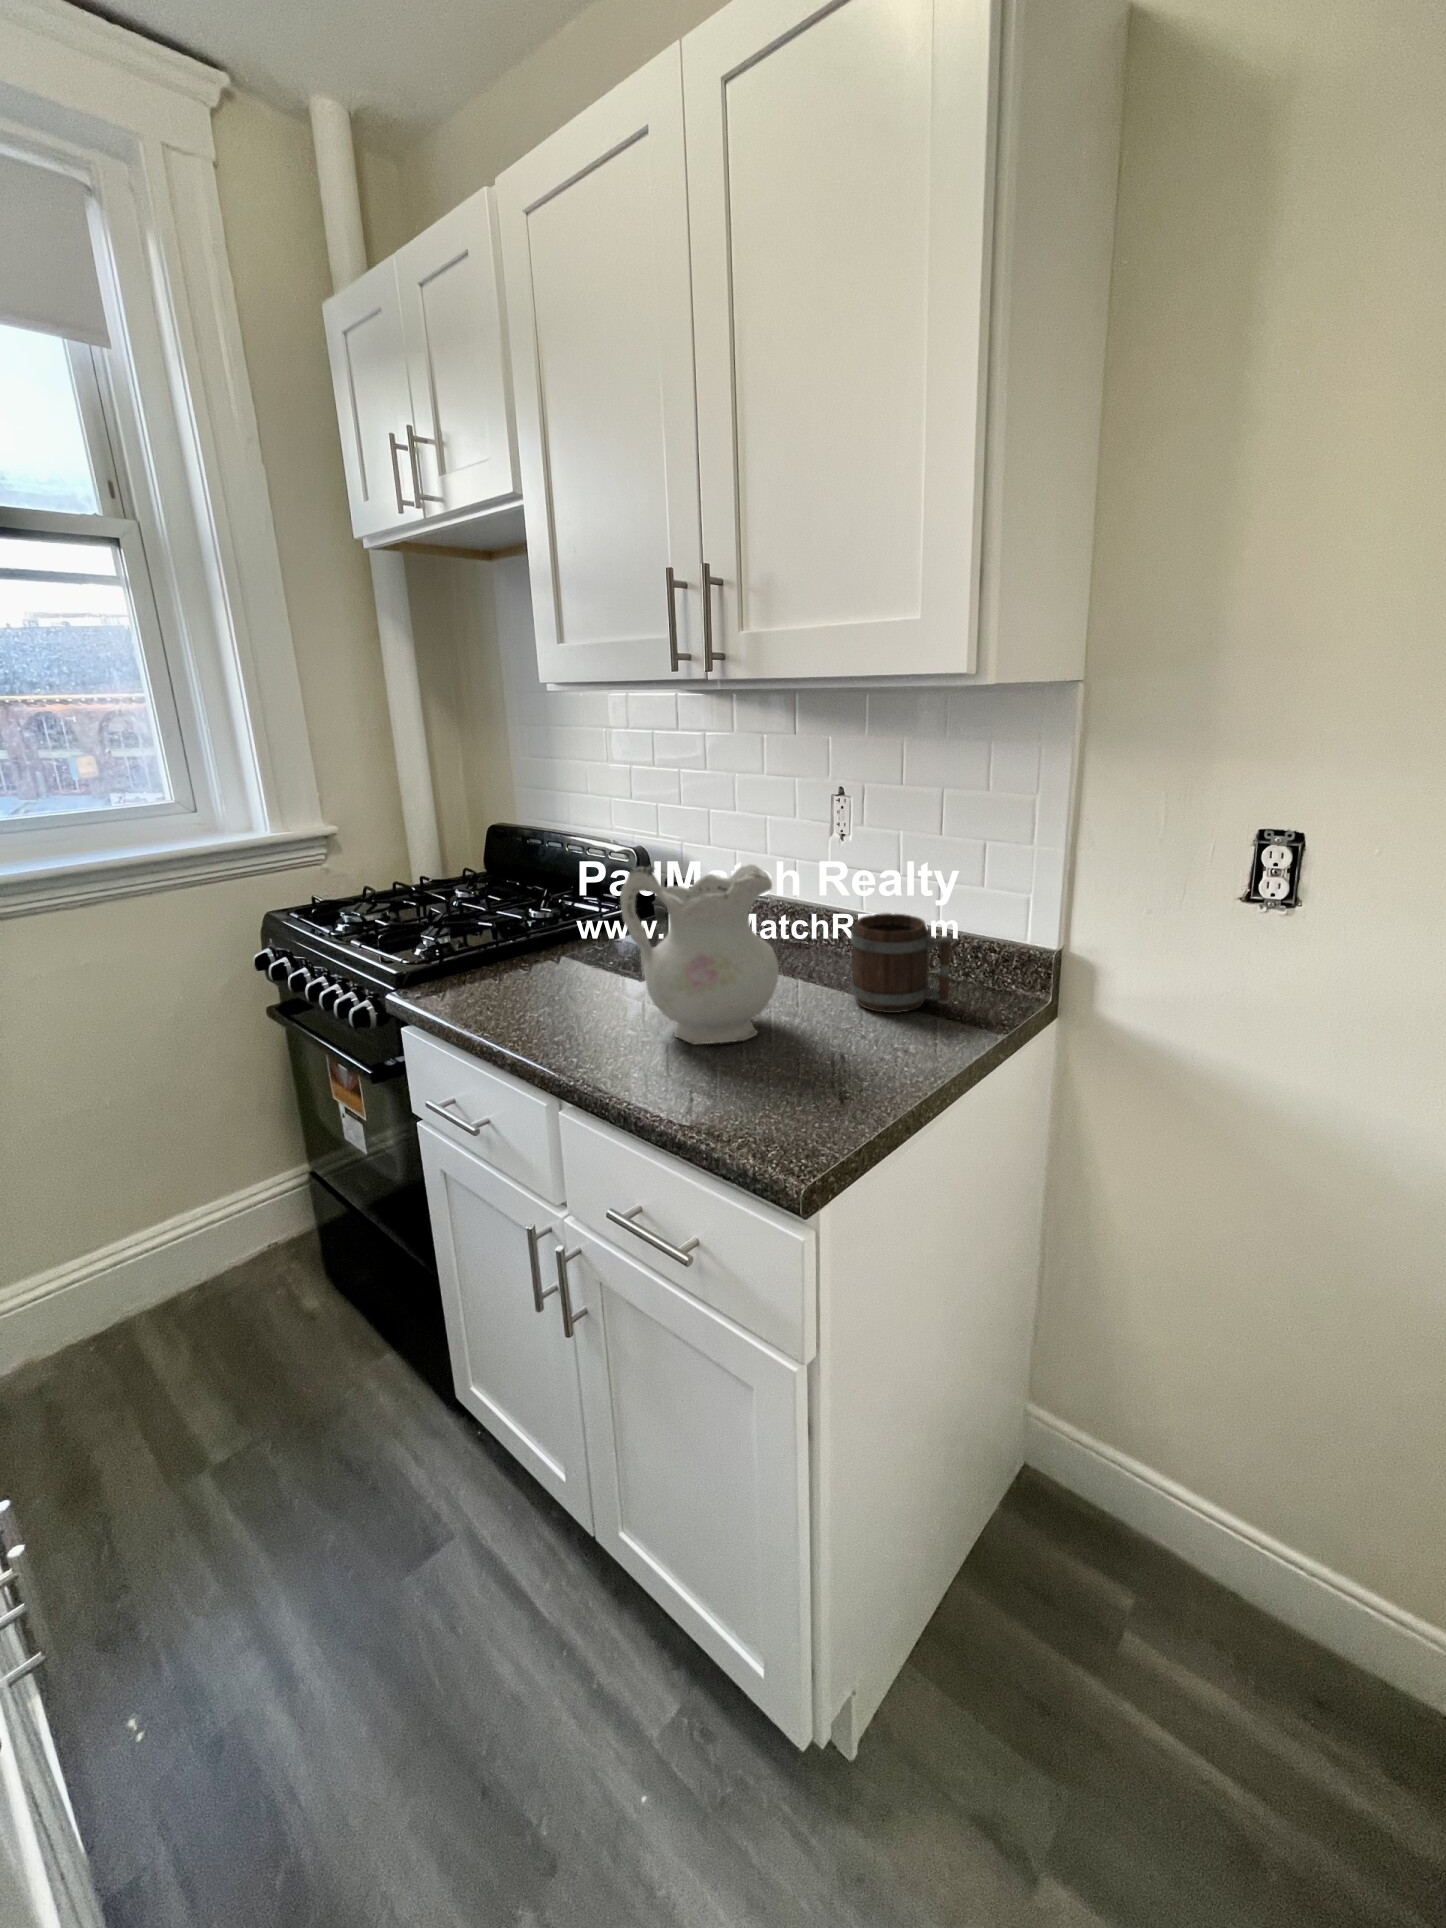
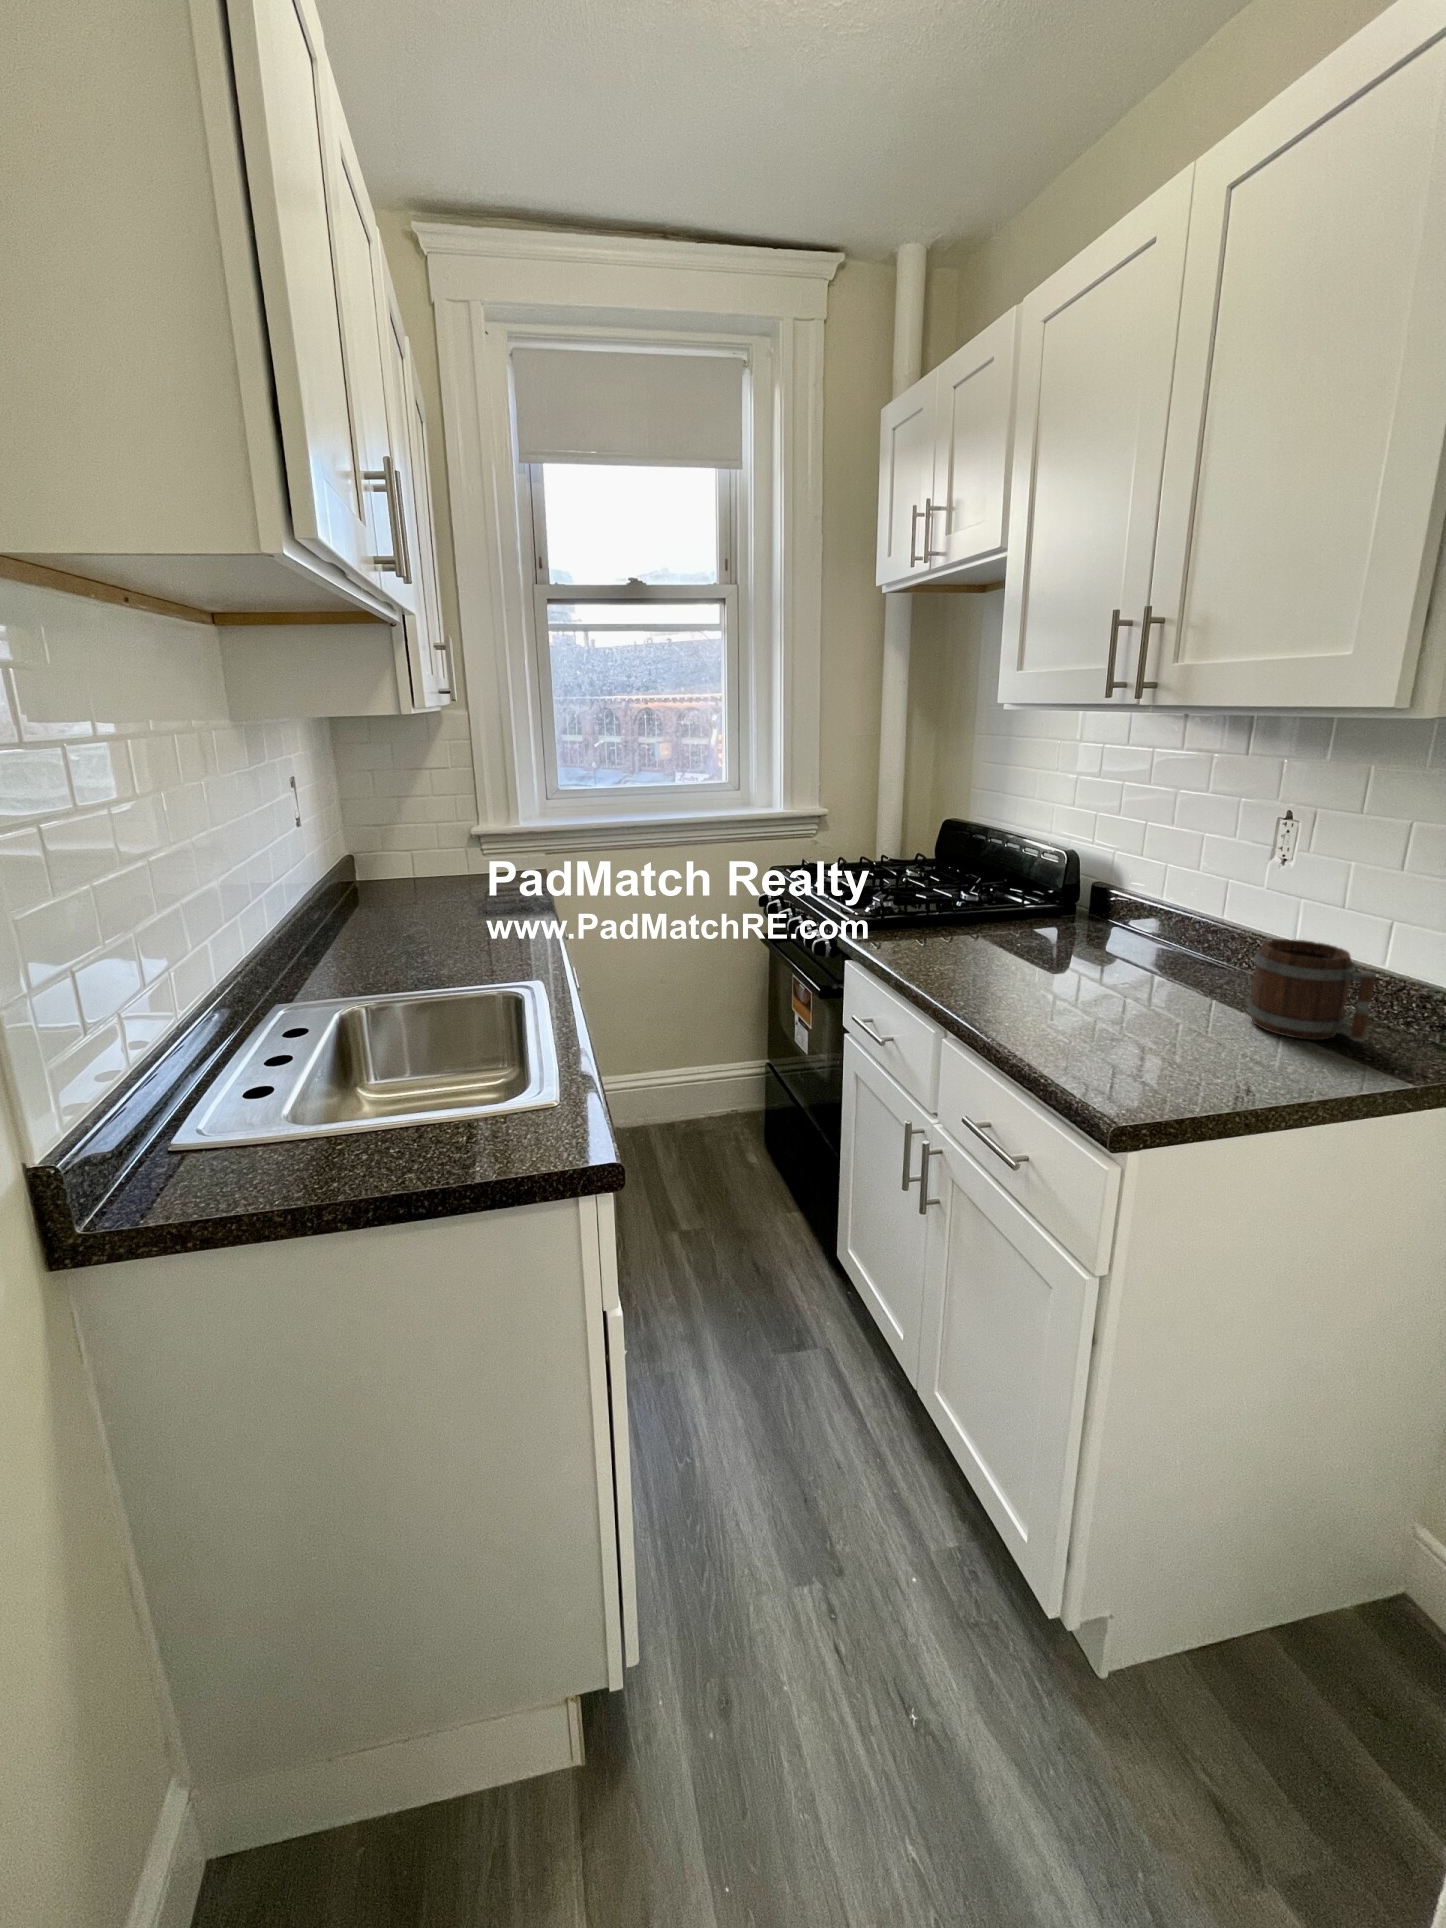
ceramic pitcher: present [620,865,779,1044] -> none [1021,859,1165,1022]

